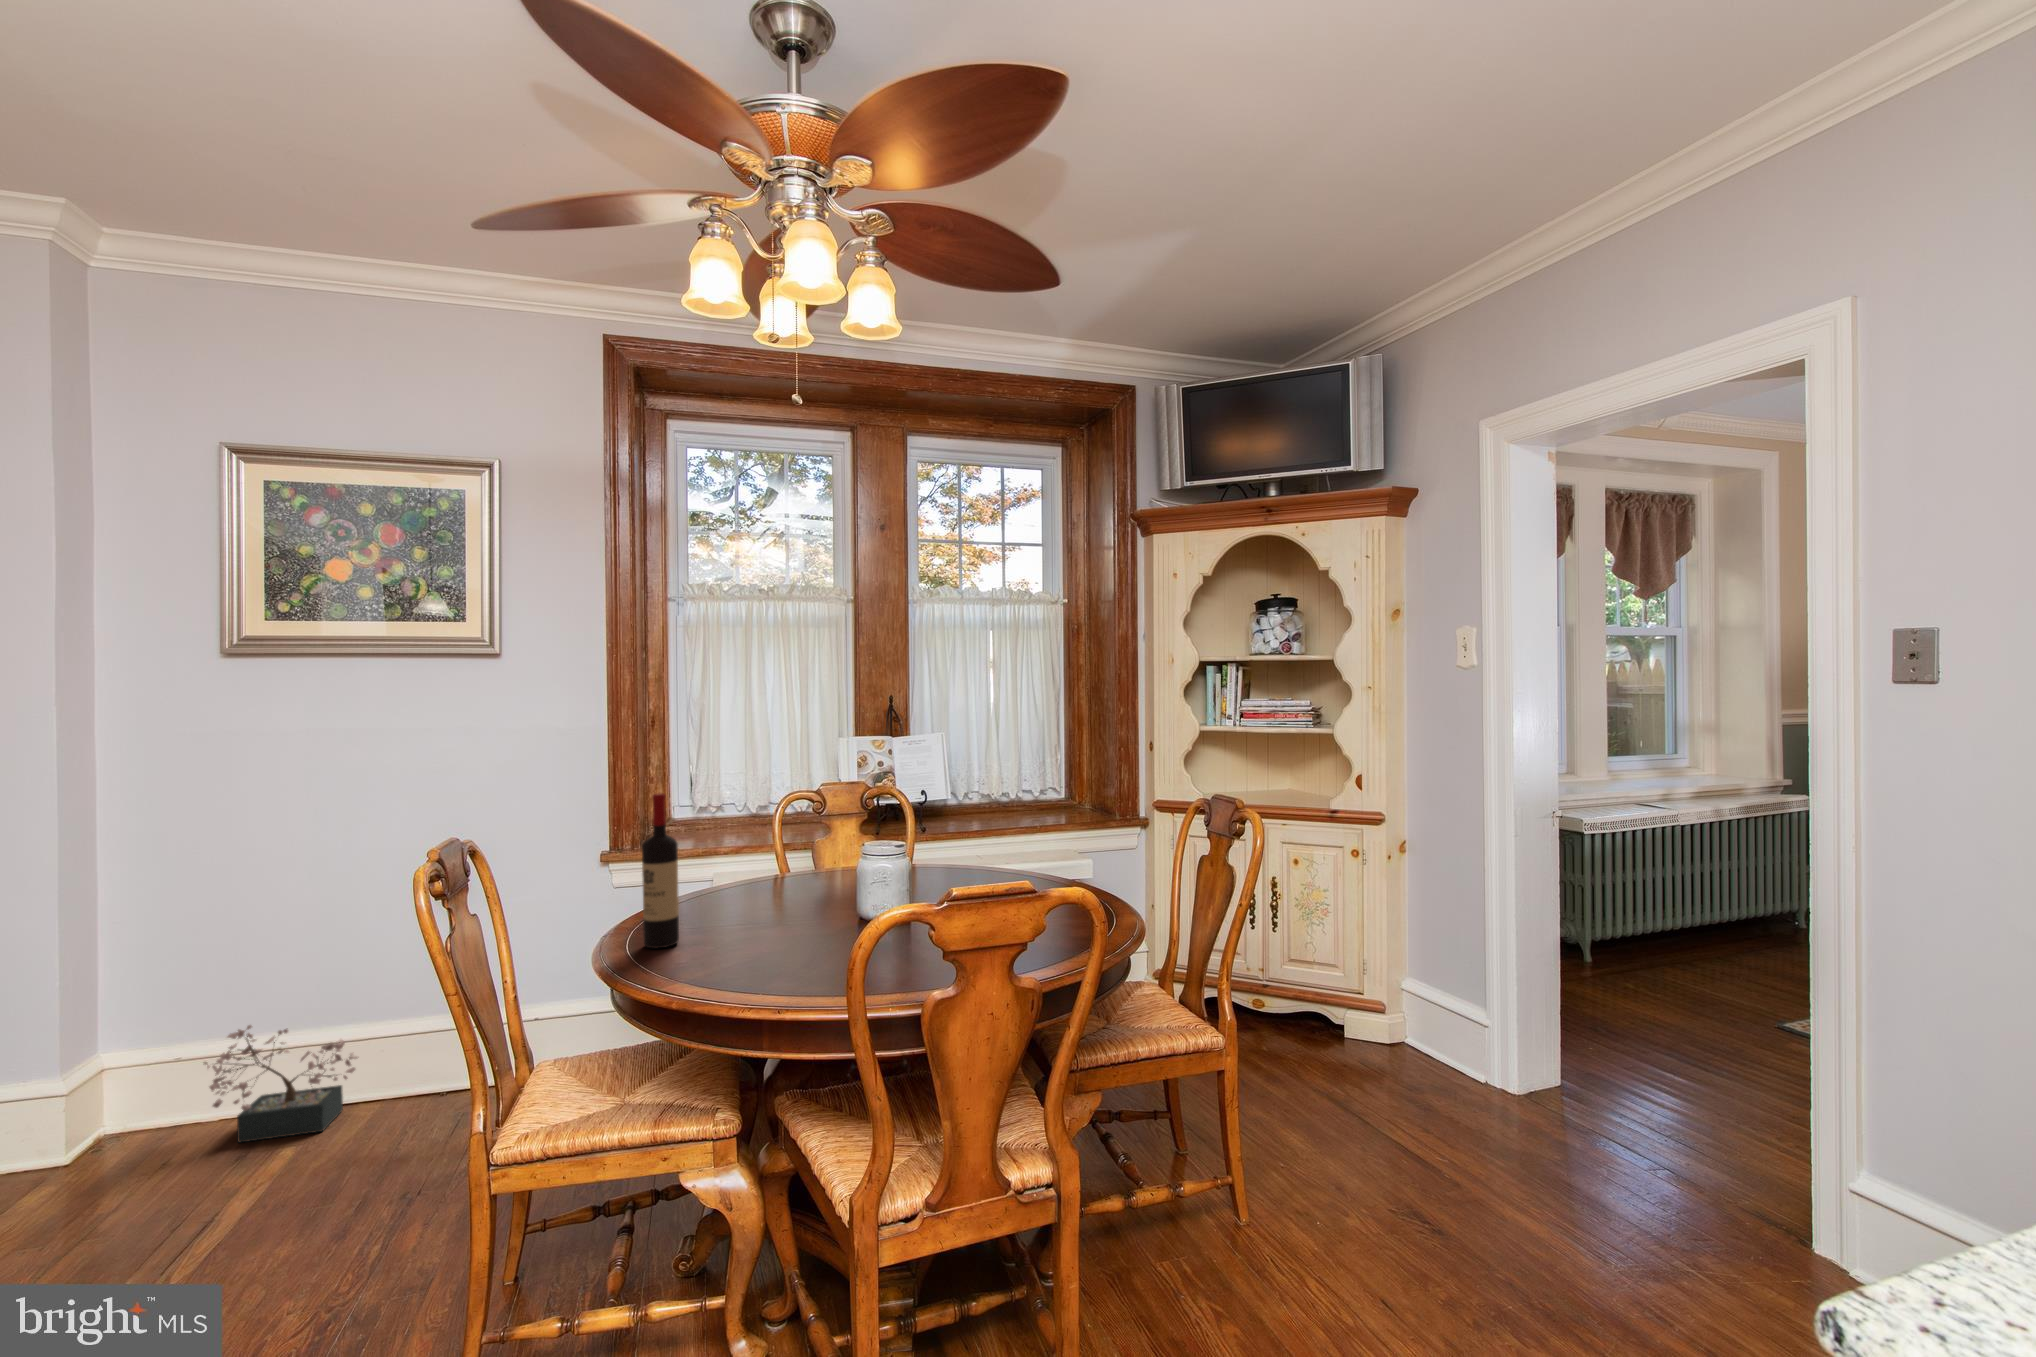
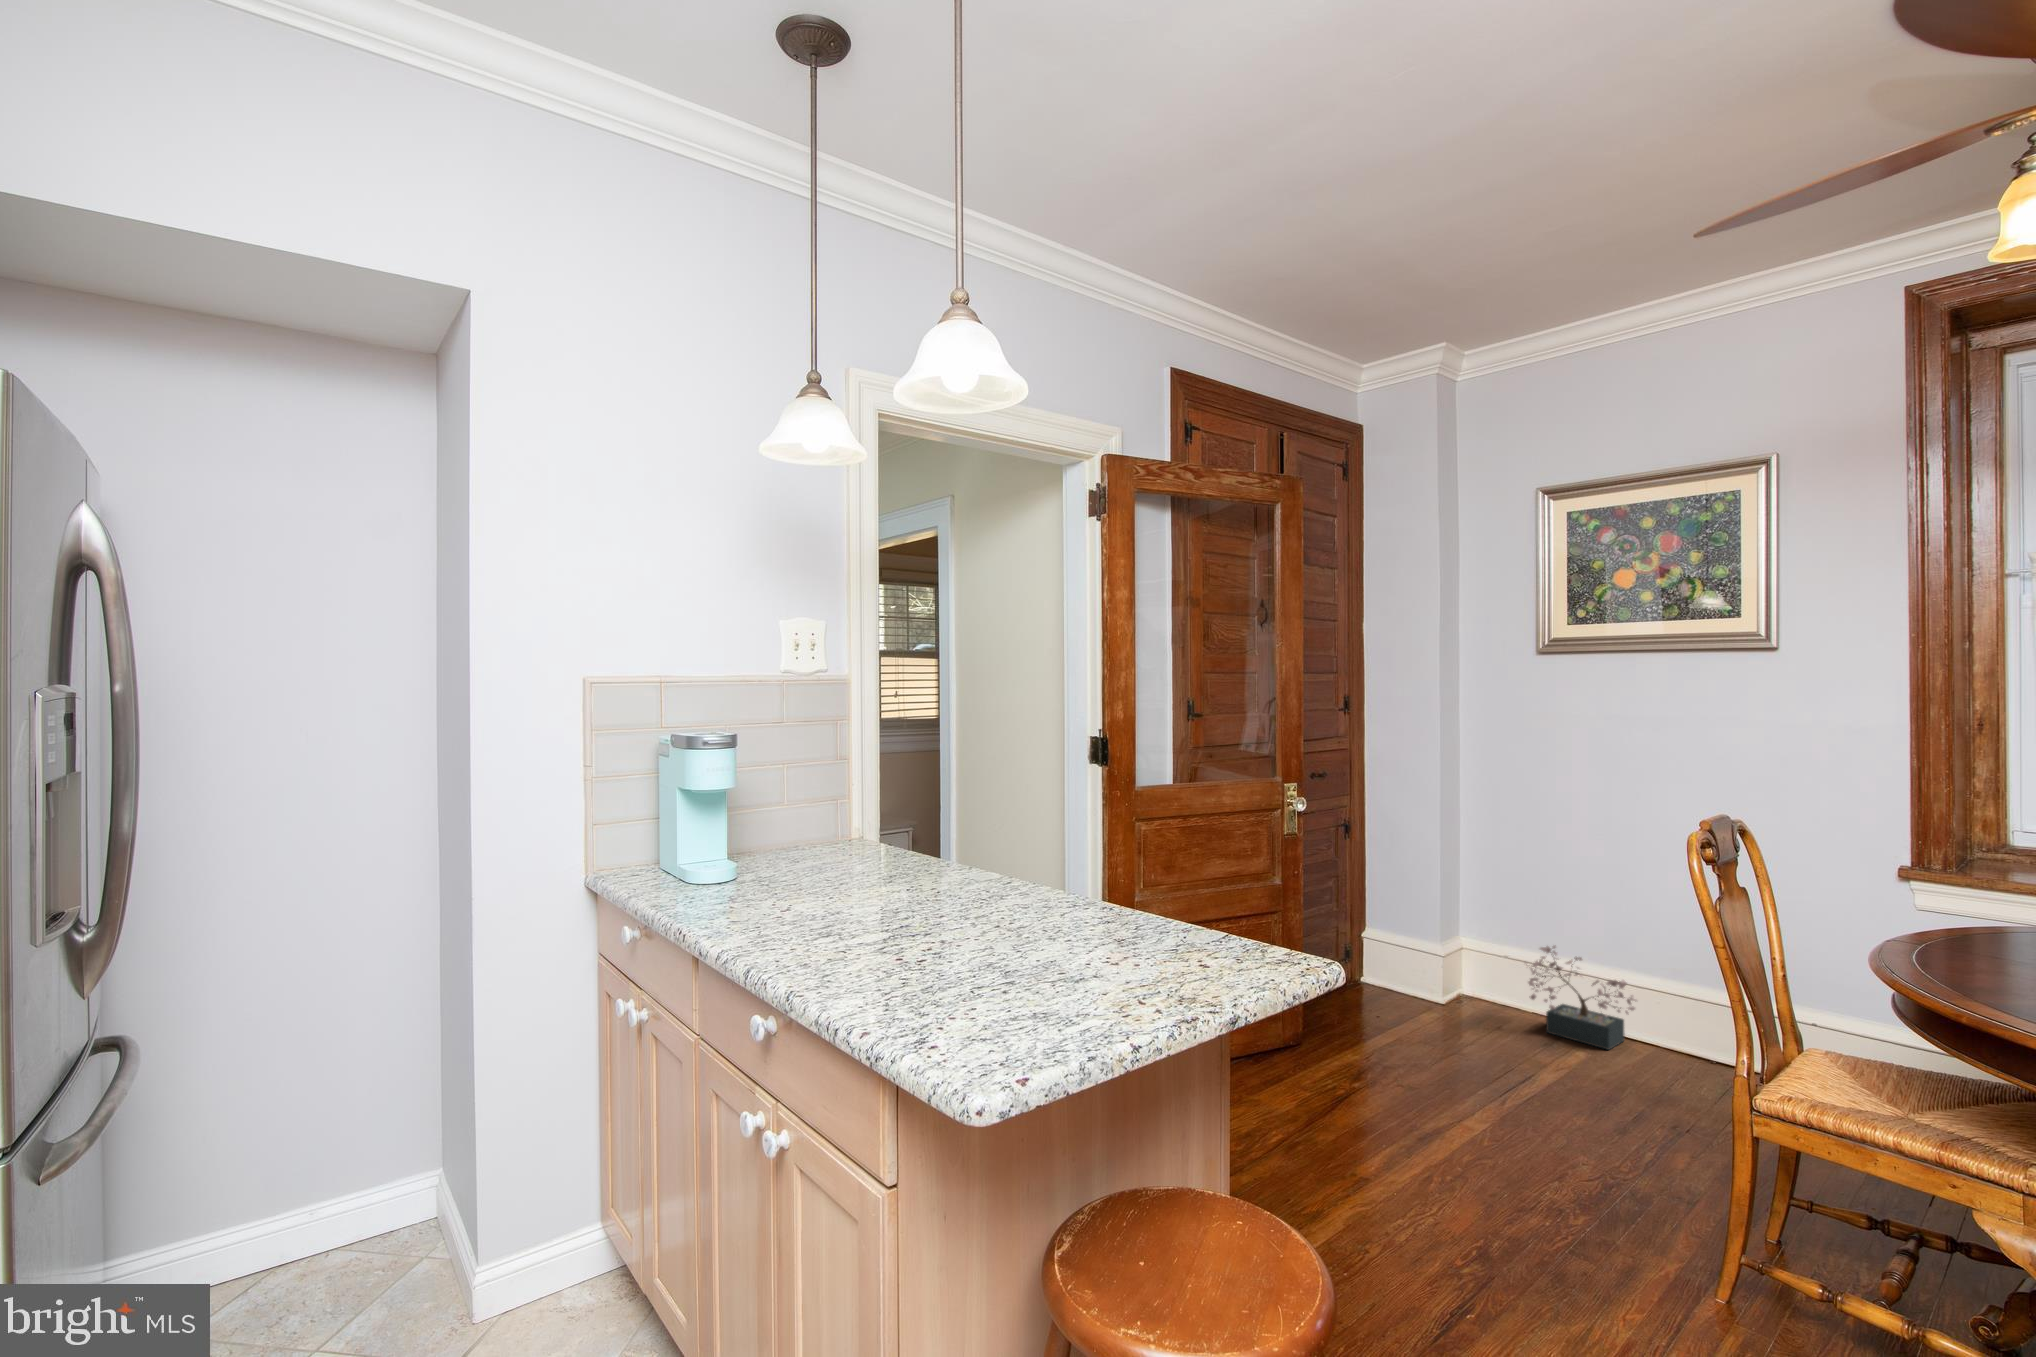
wine bottle: present [642,793,679,949] -> none [1933,802,1984,970]

